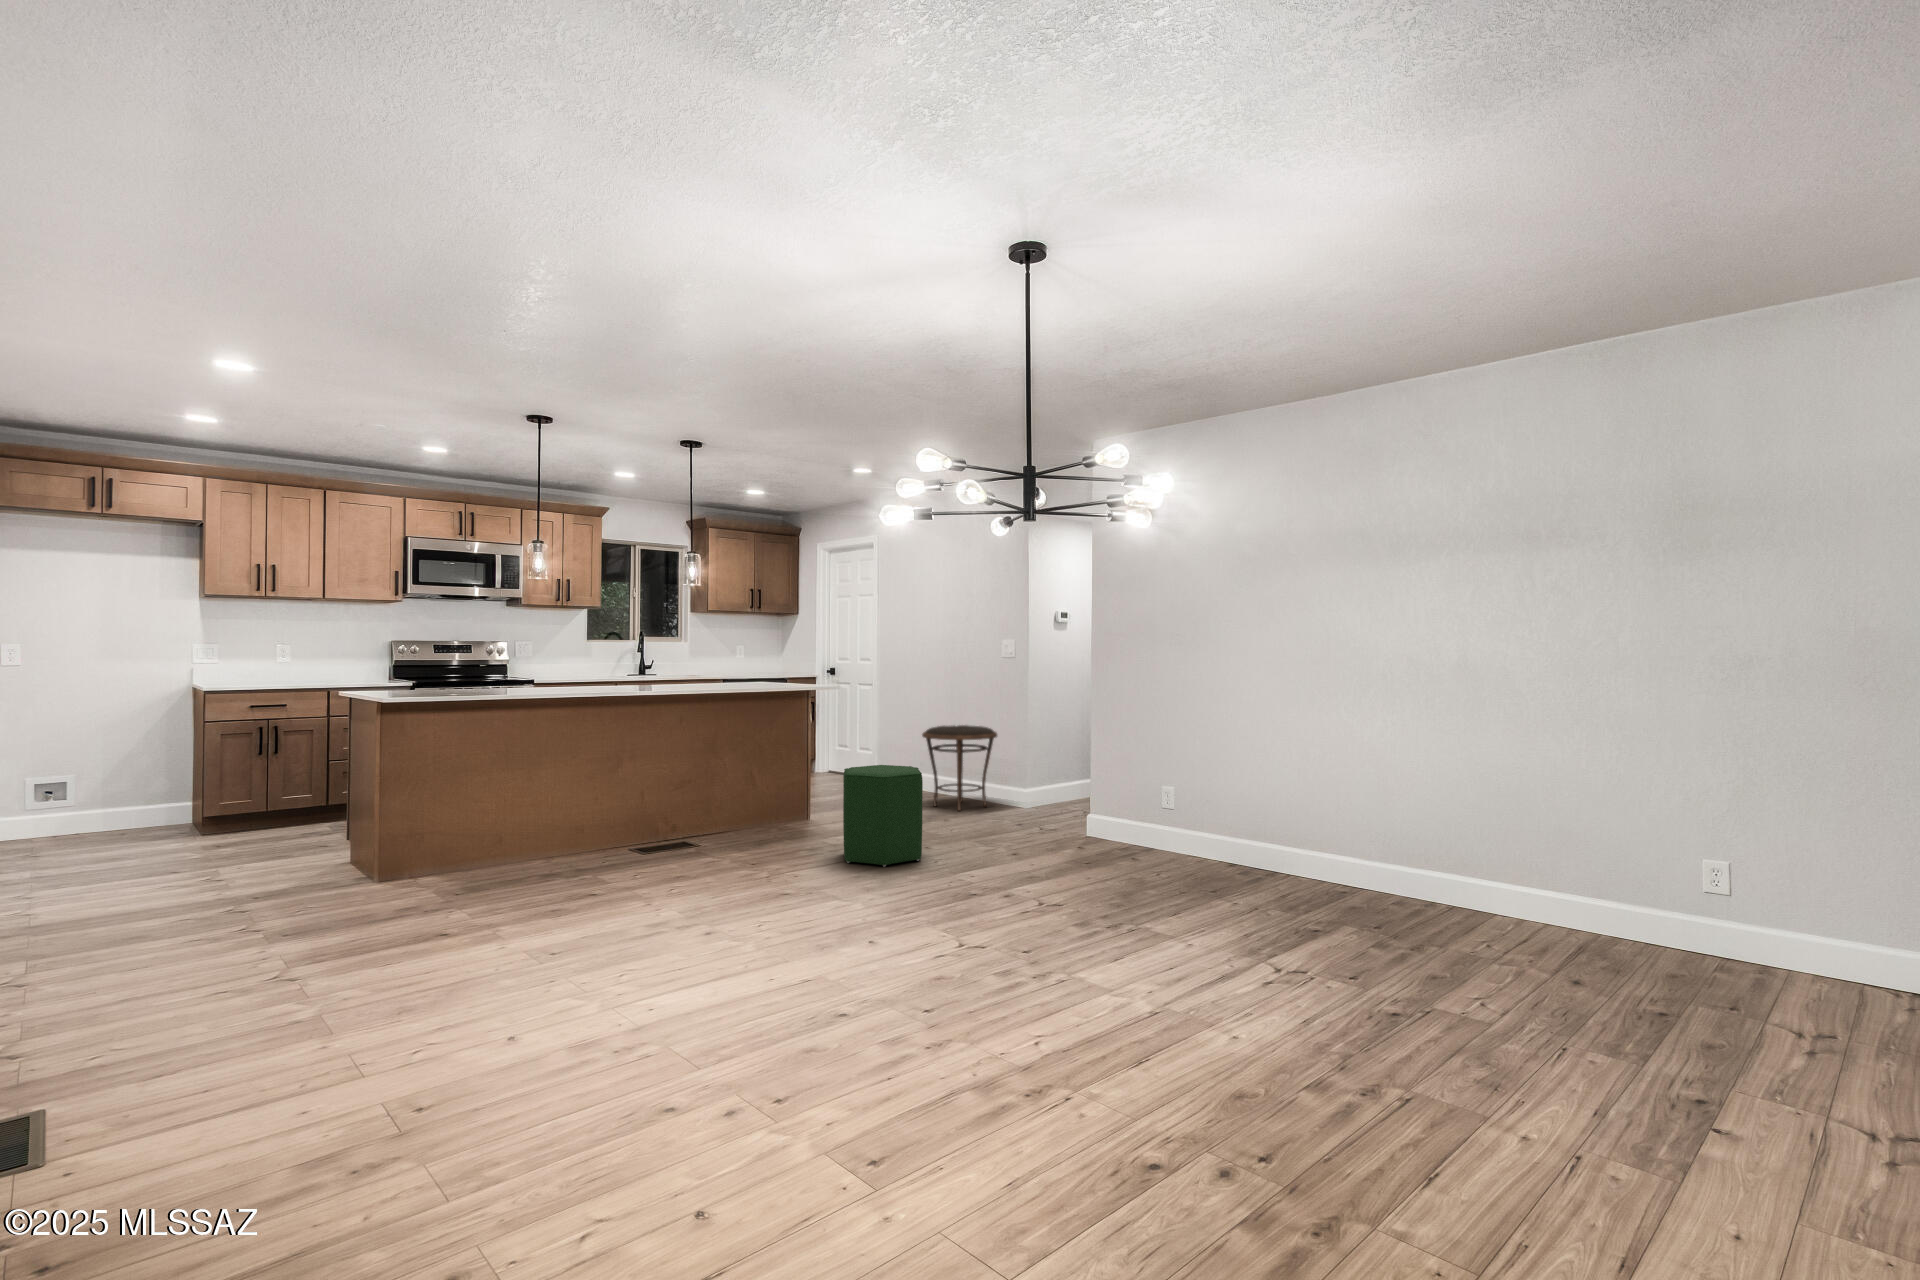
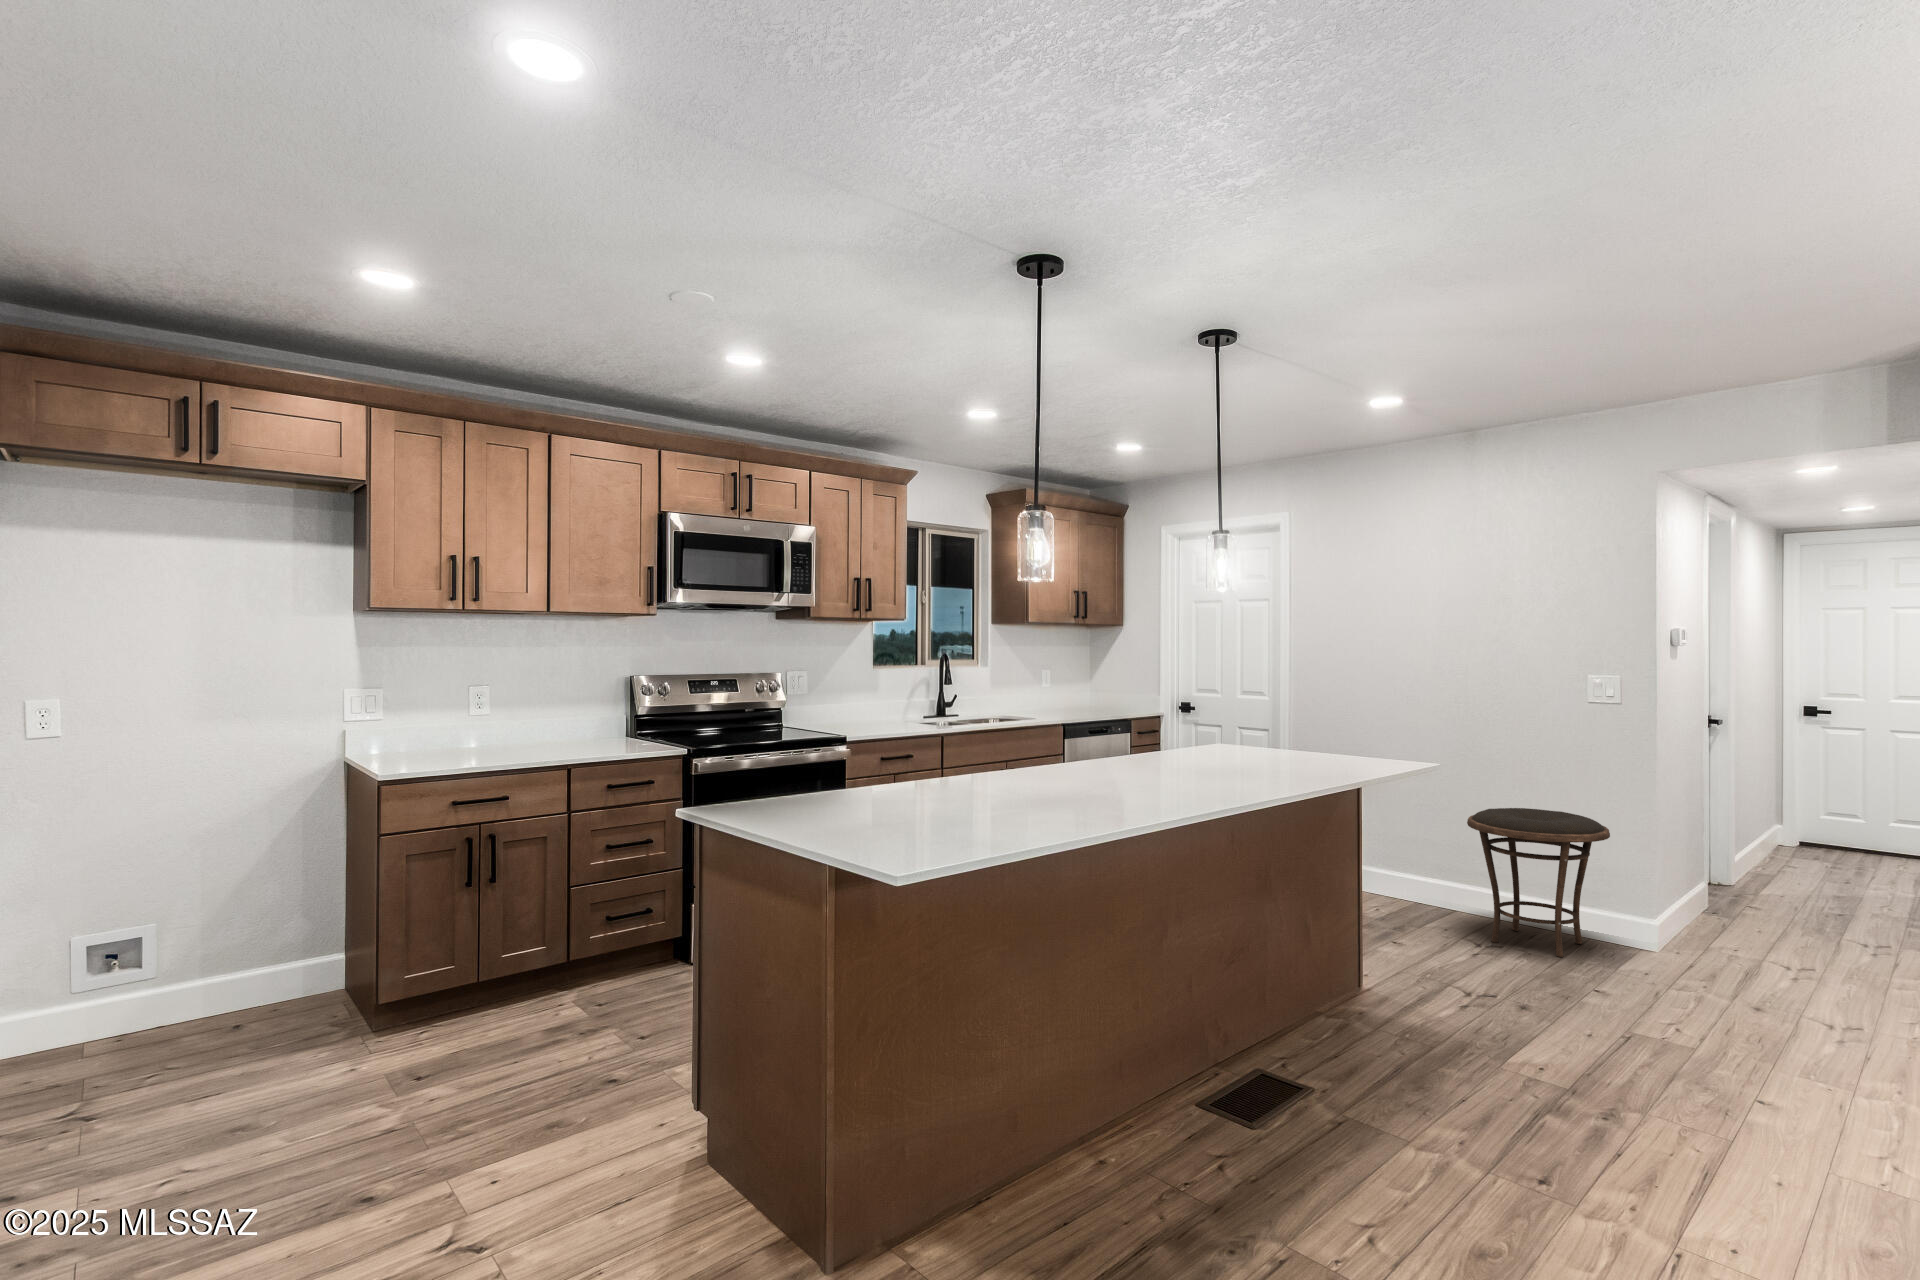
ottoman: present [843,765,923,867] -> none [1613,929,1823,1167]

